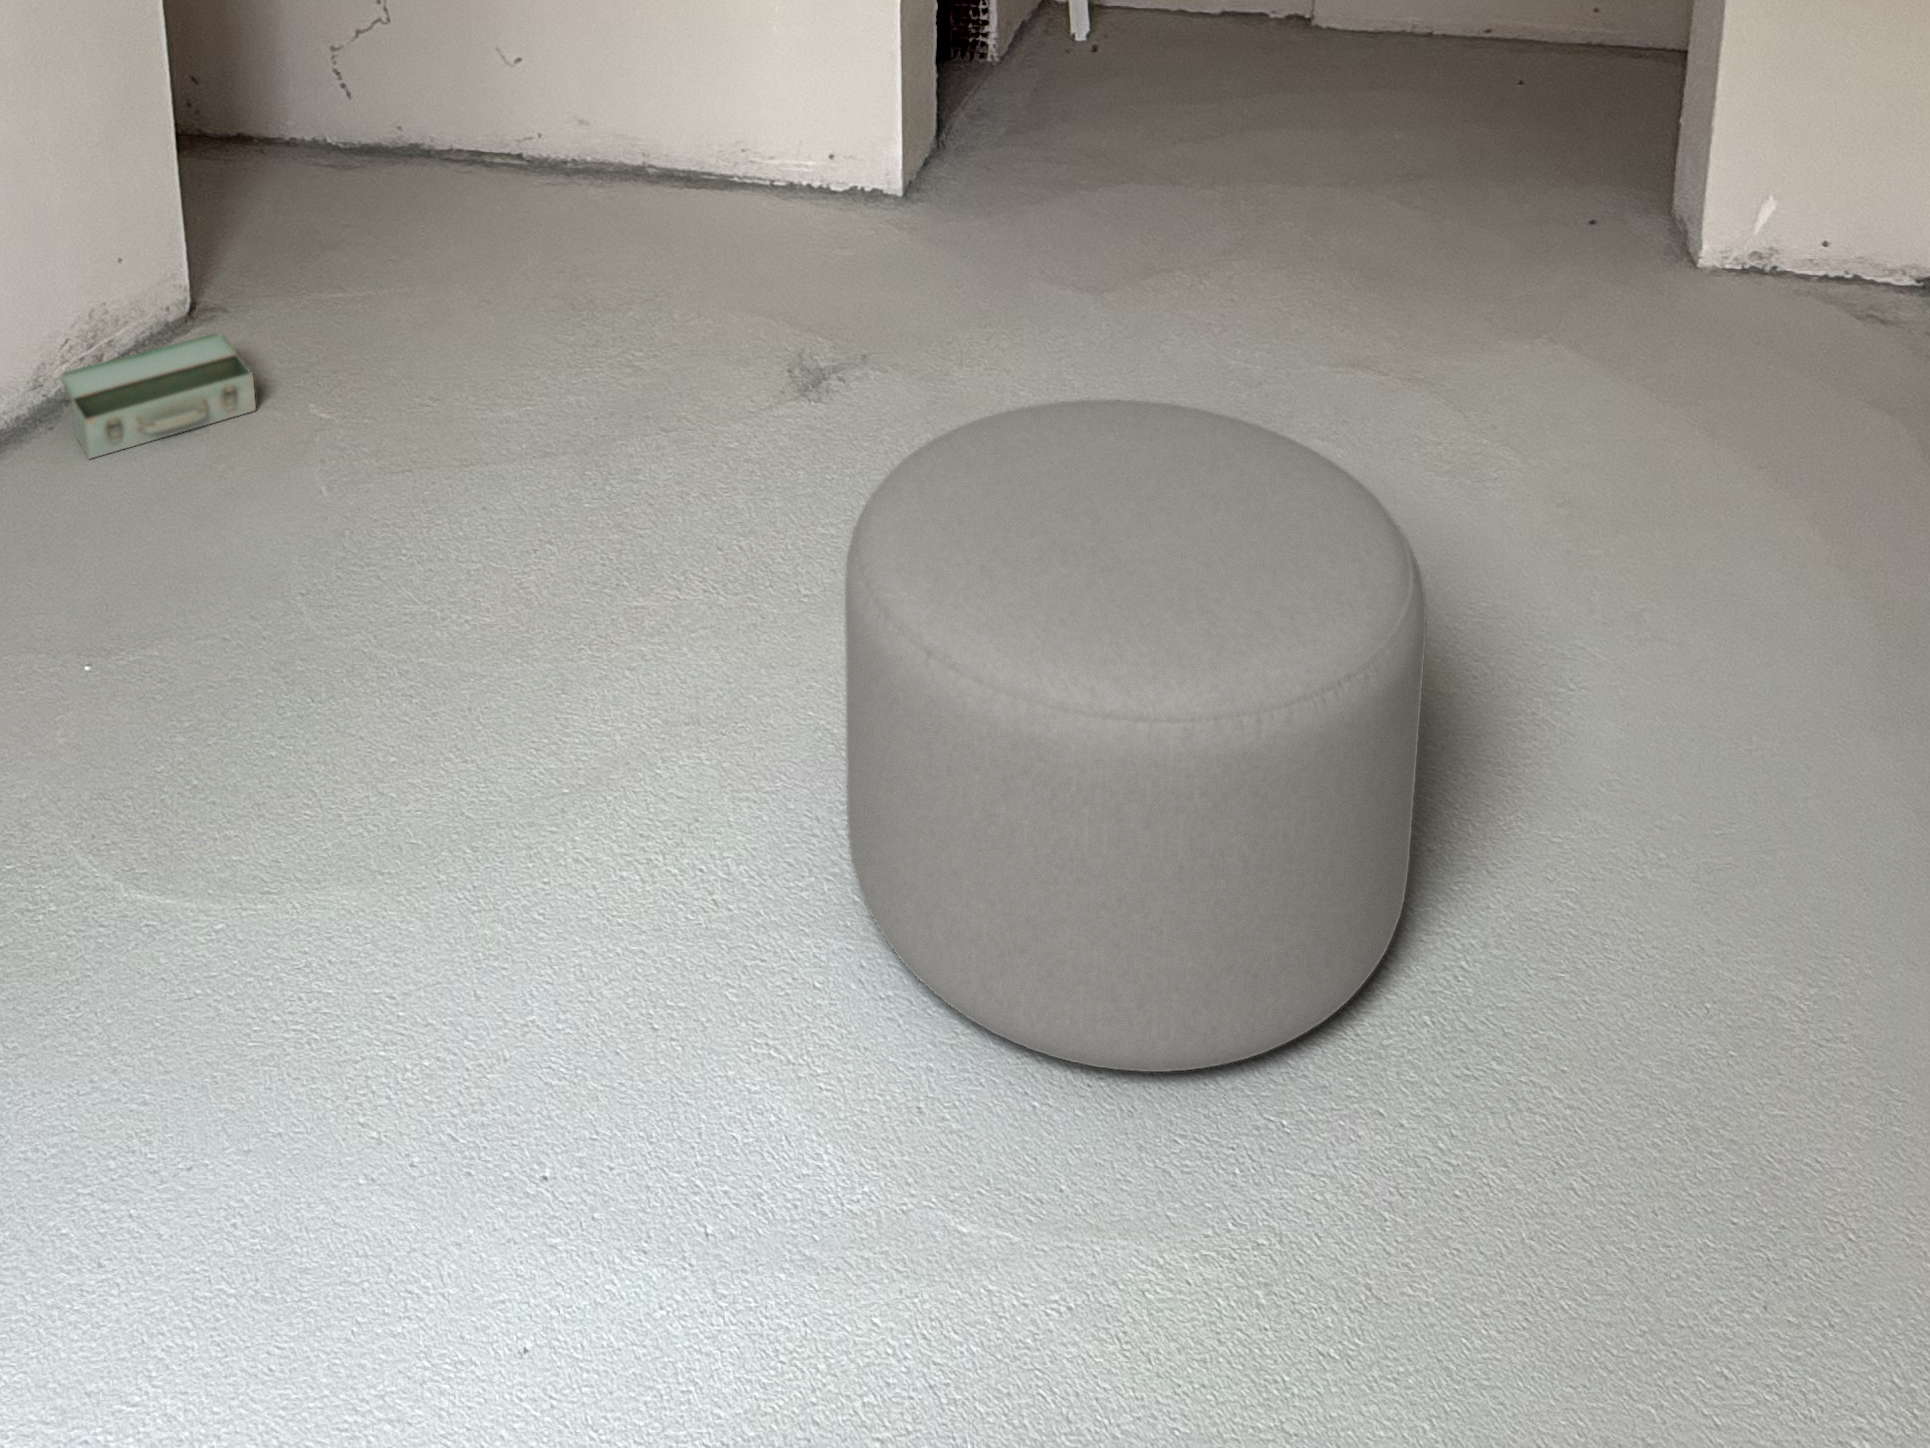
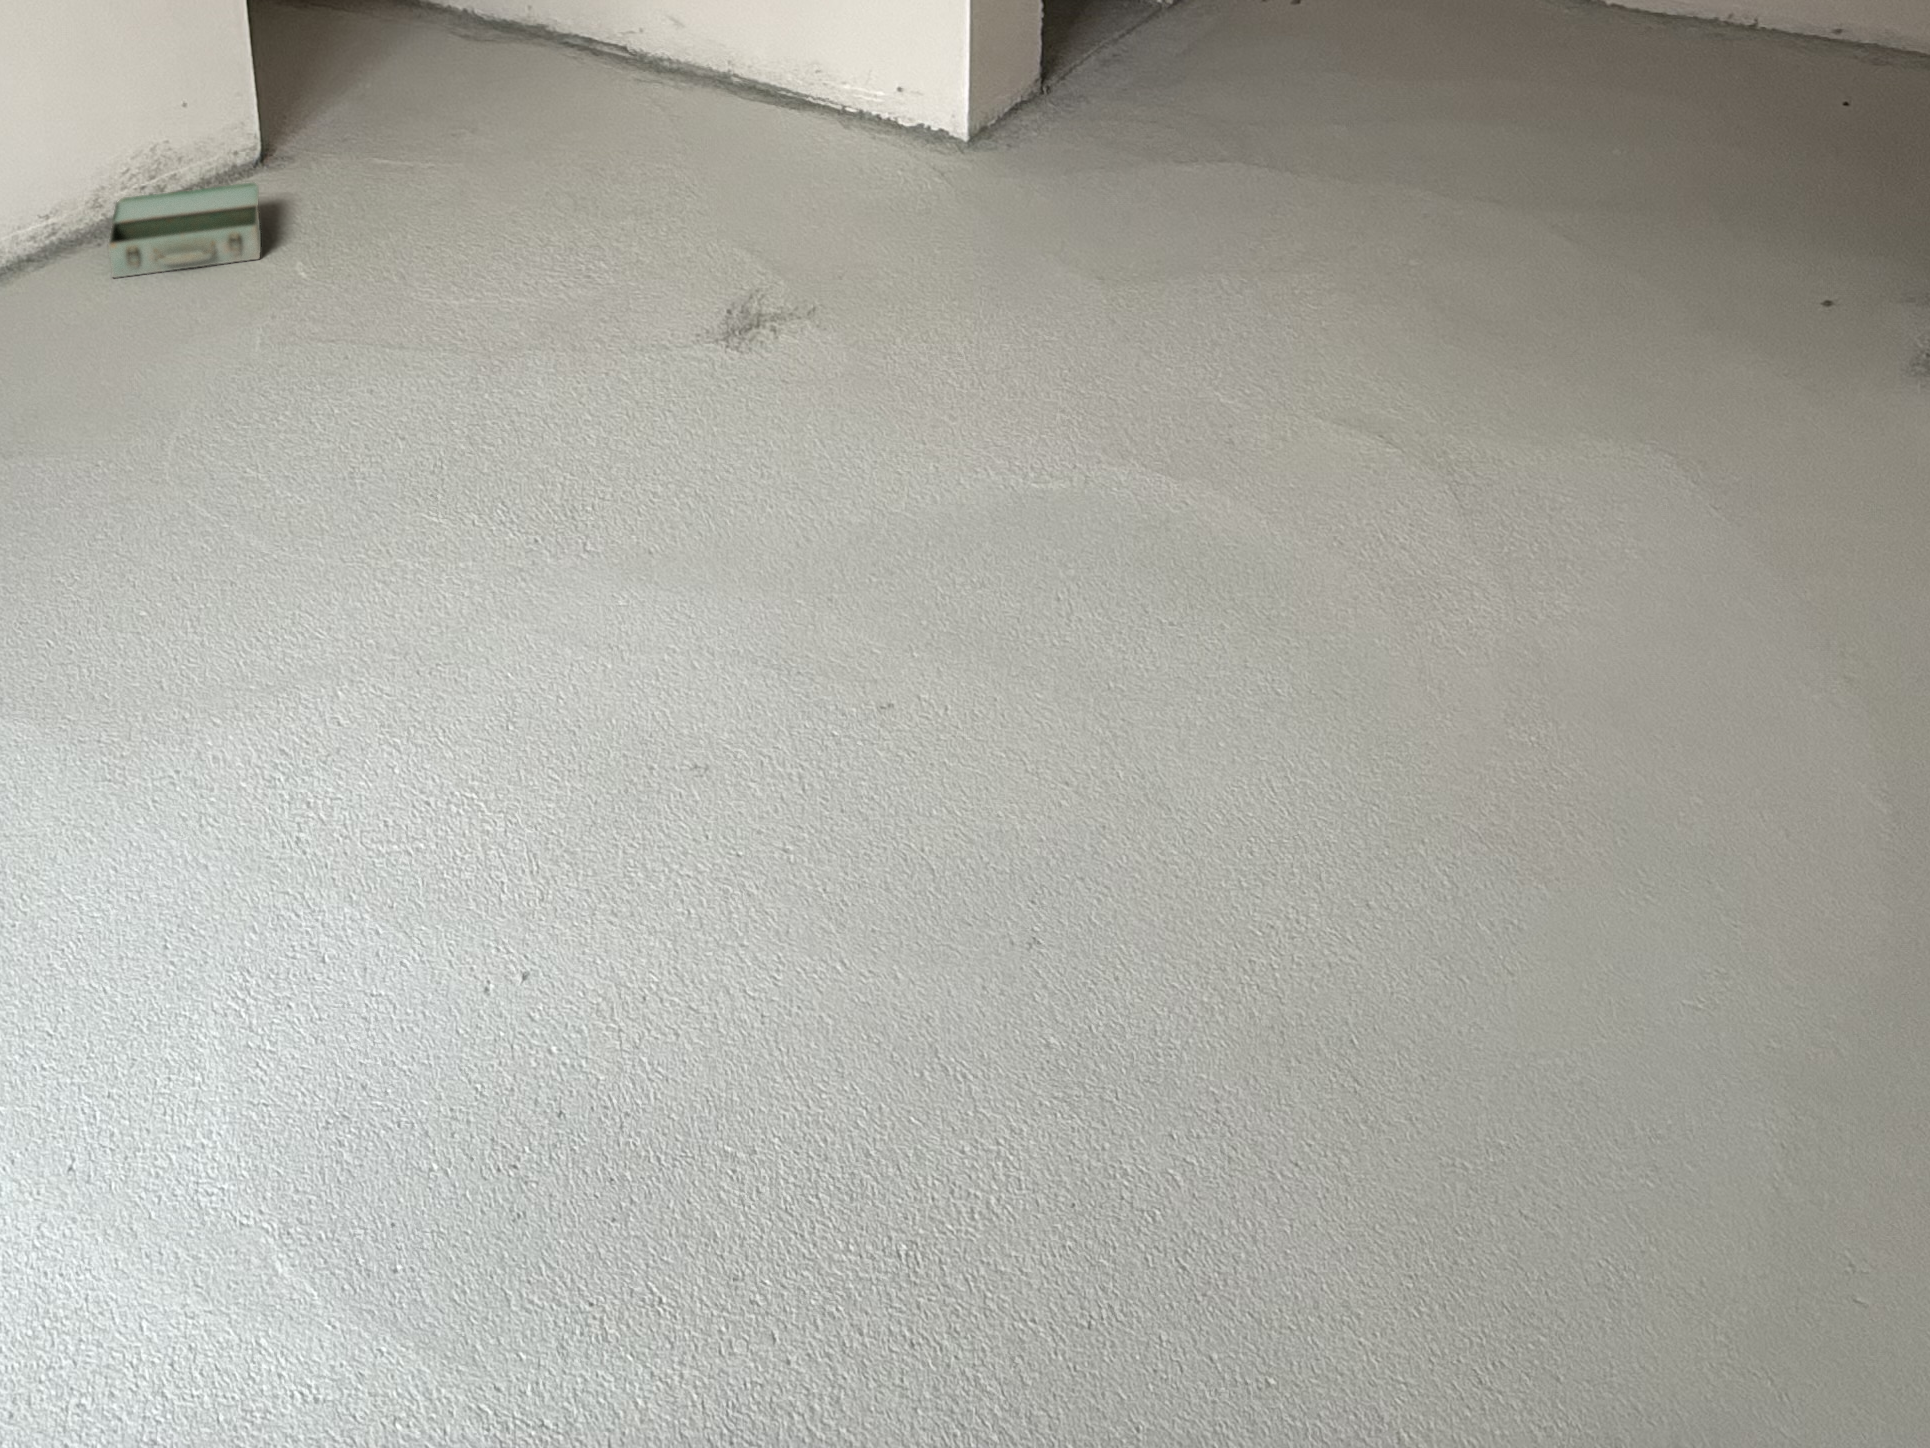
ottoman: present [845,400,1426,1072] -> none [337,419,1003,1229]

